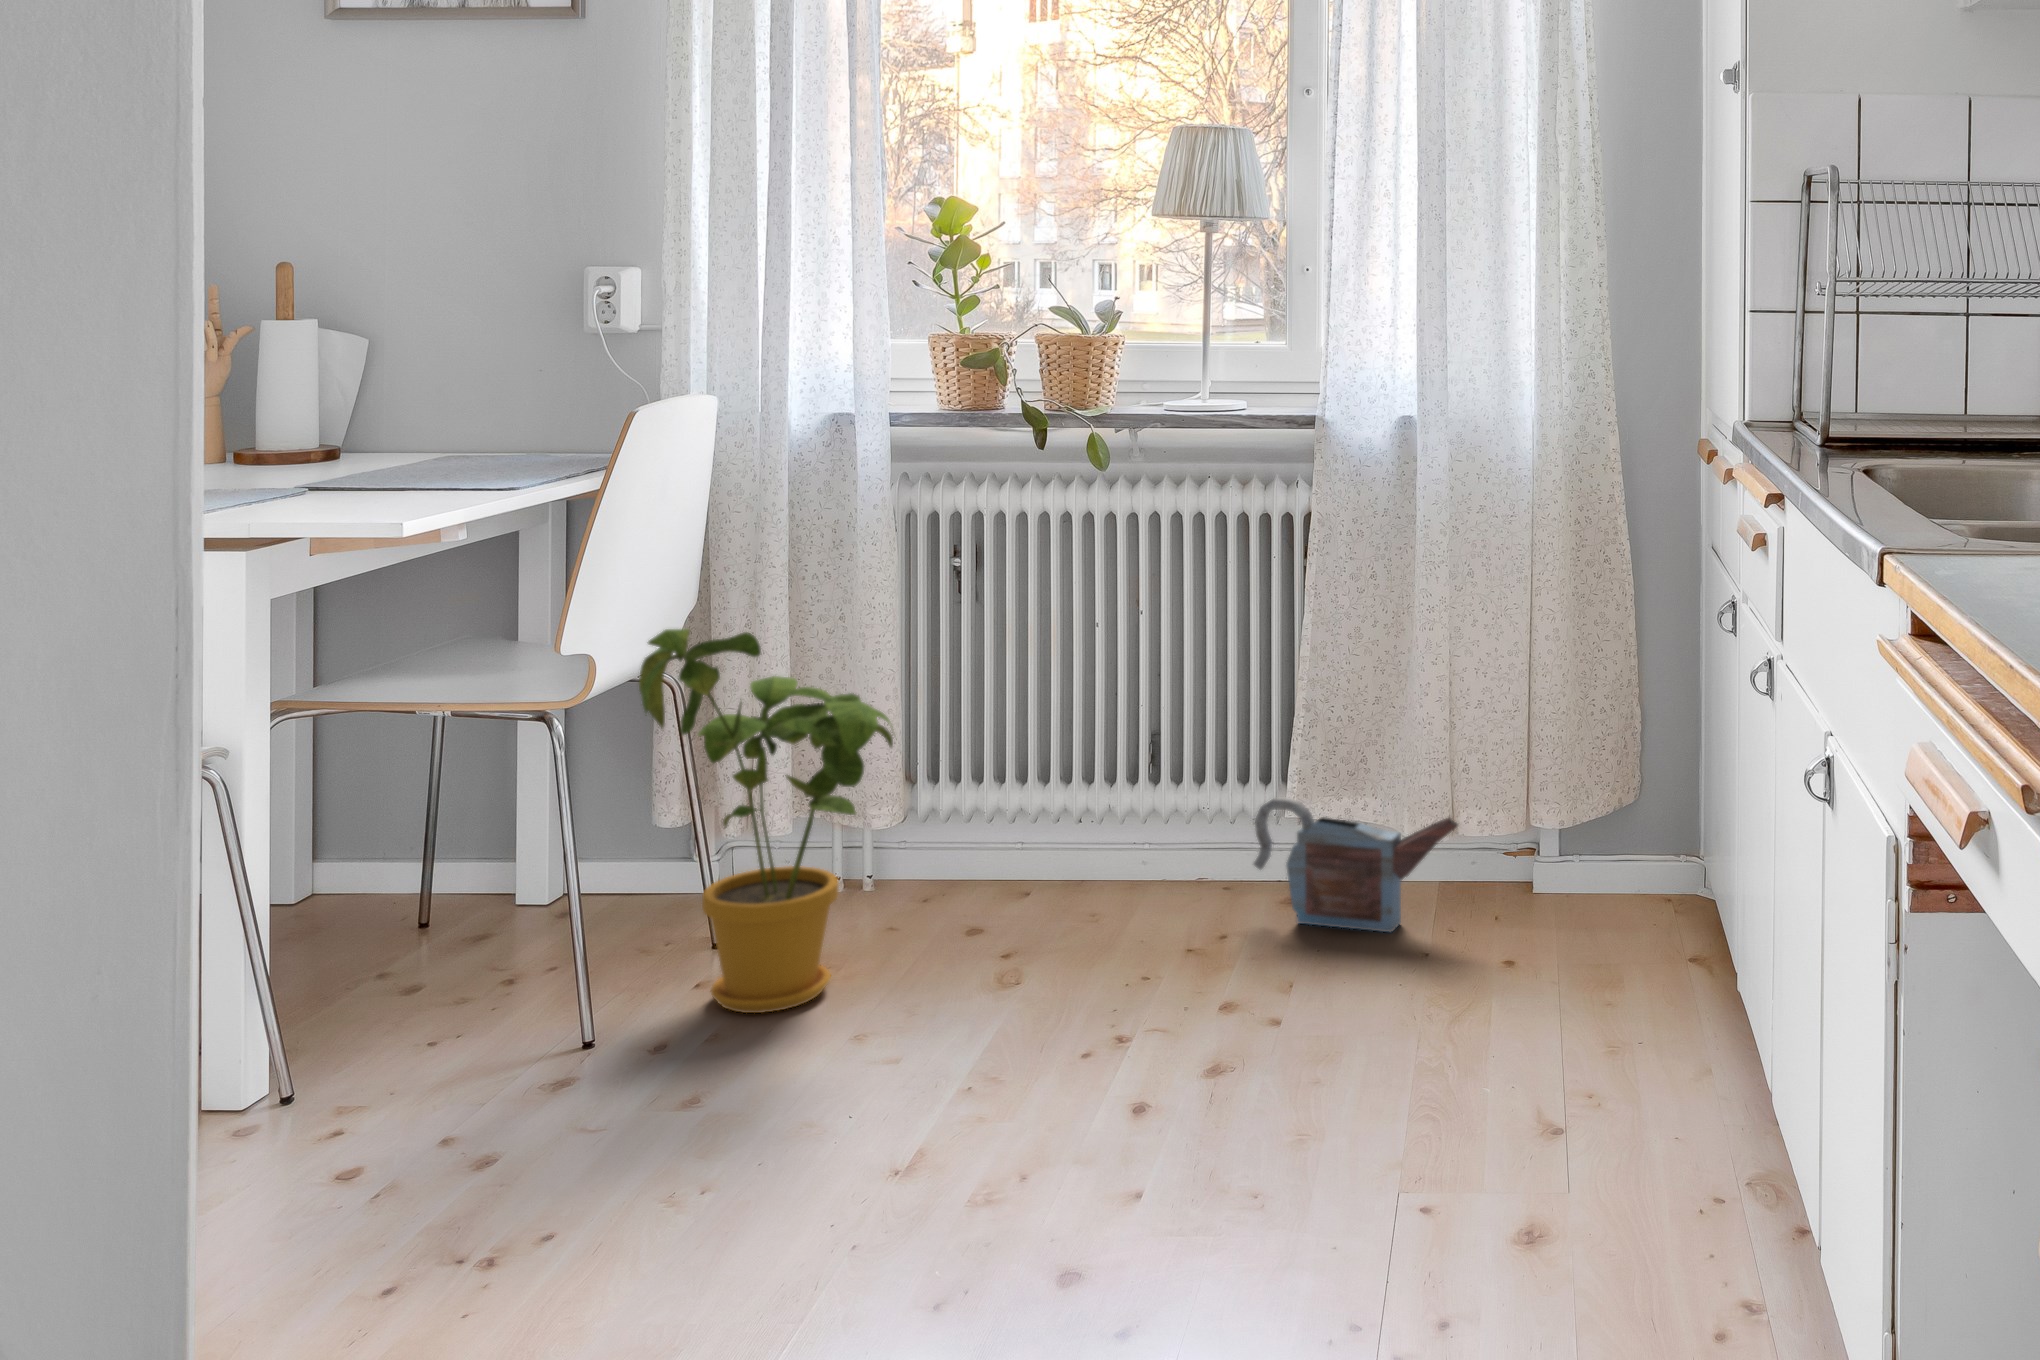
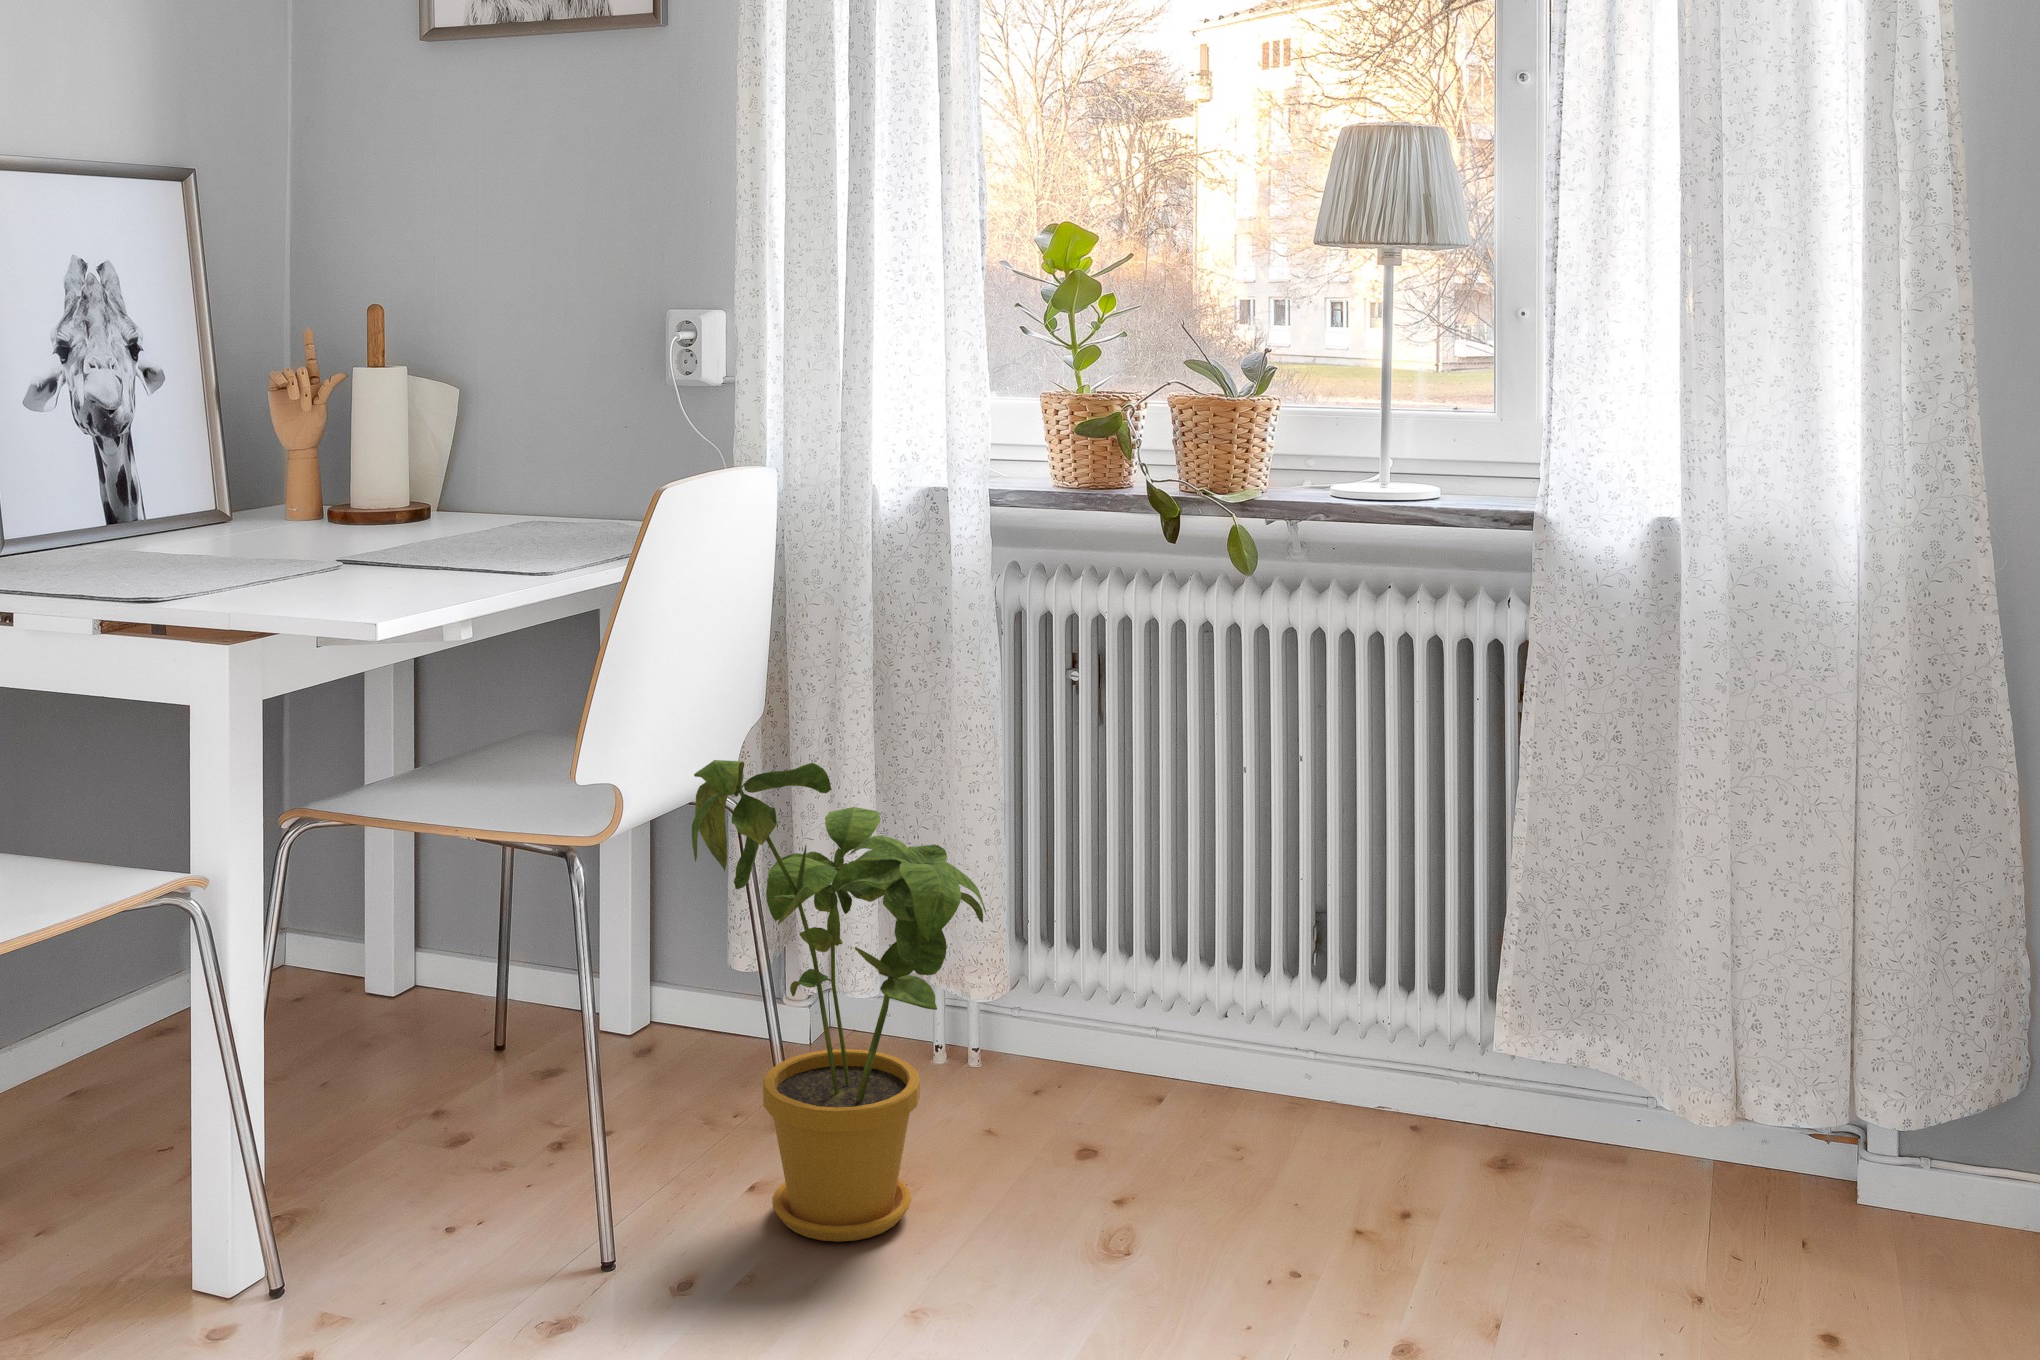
watering can: present [1254,797,1458,932] -> none [1447,1027,1750,1247]

